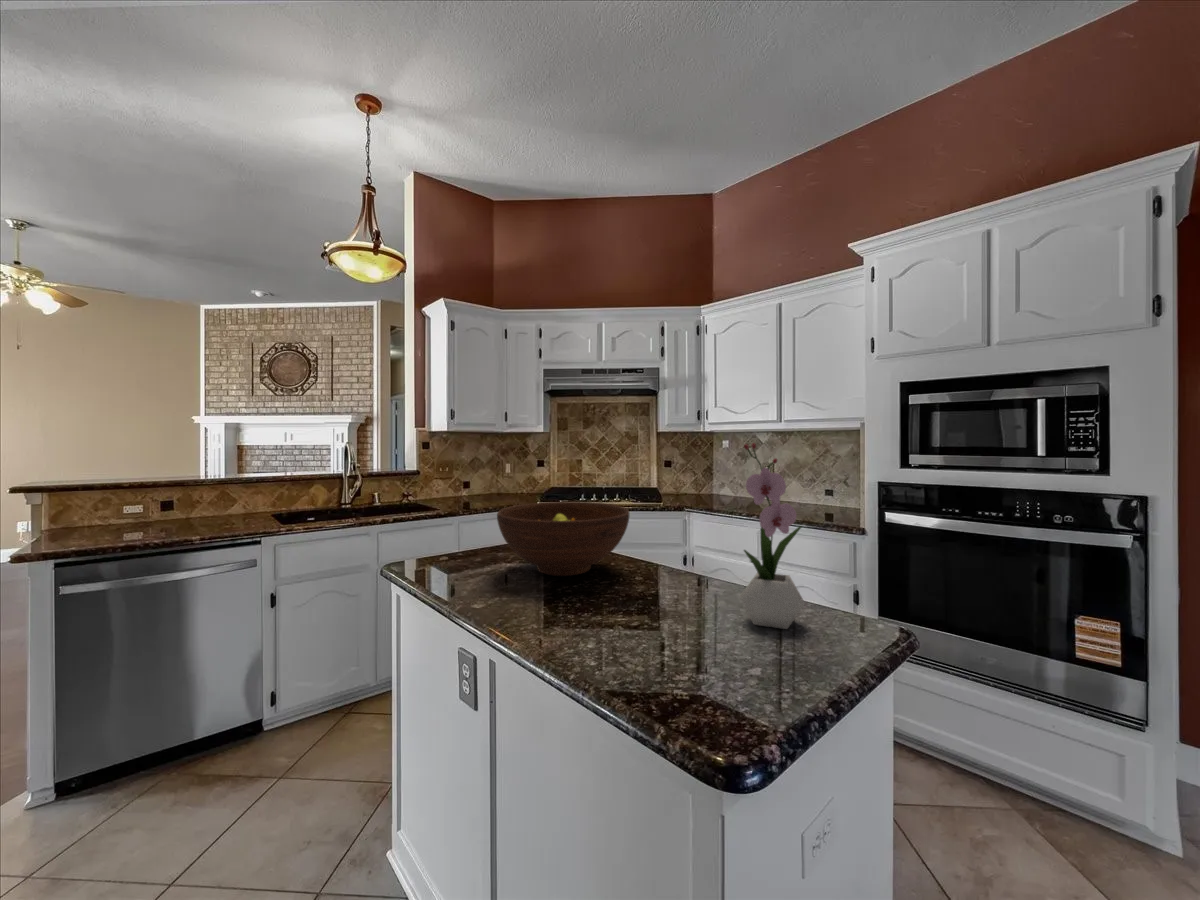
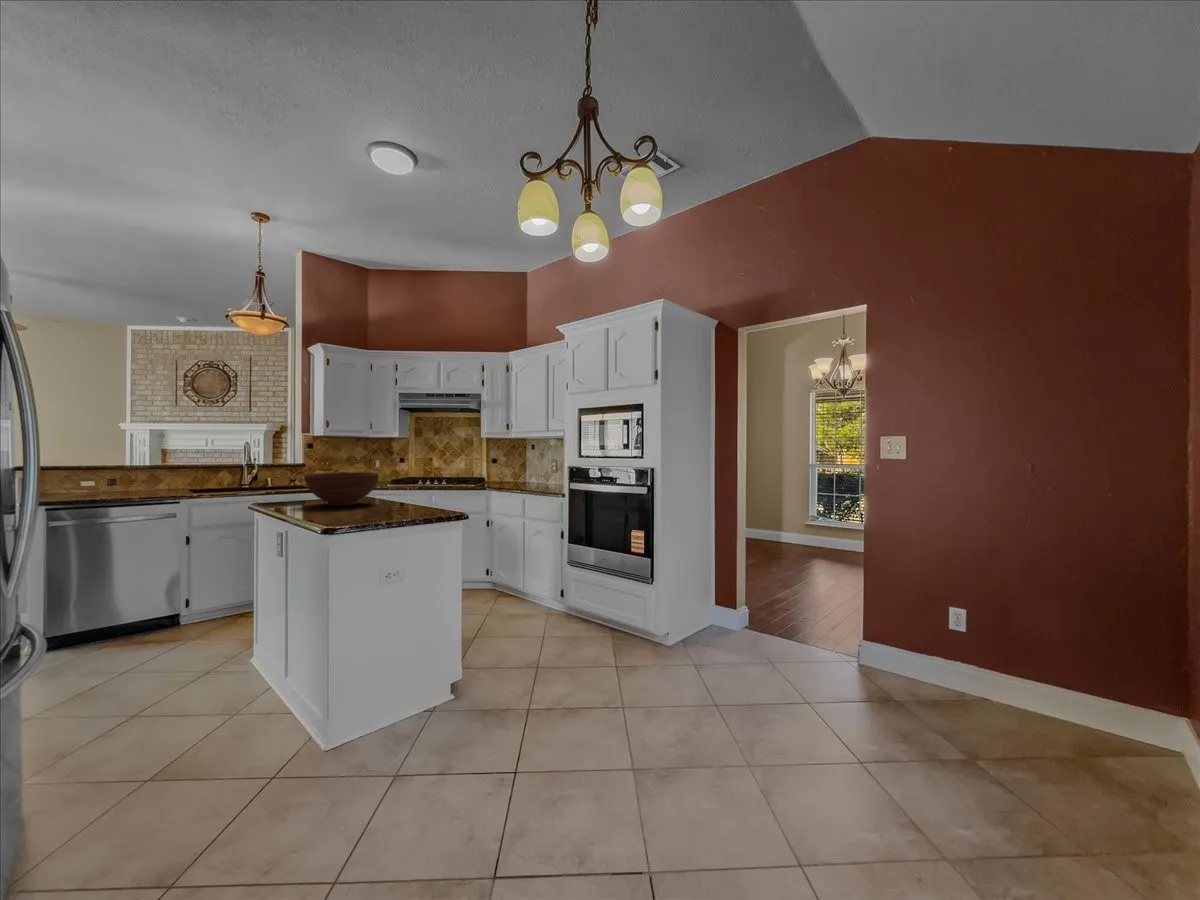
flower arrangement: present [740,443,805,629] -> none [389,438,425,515]

